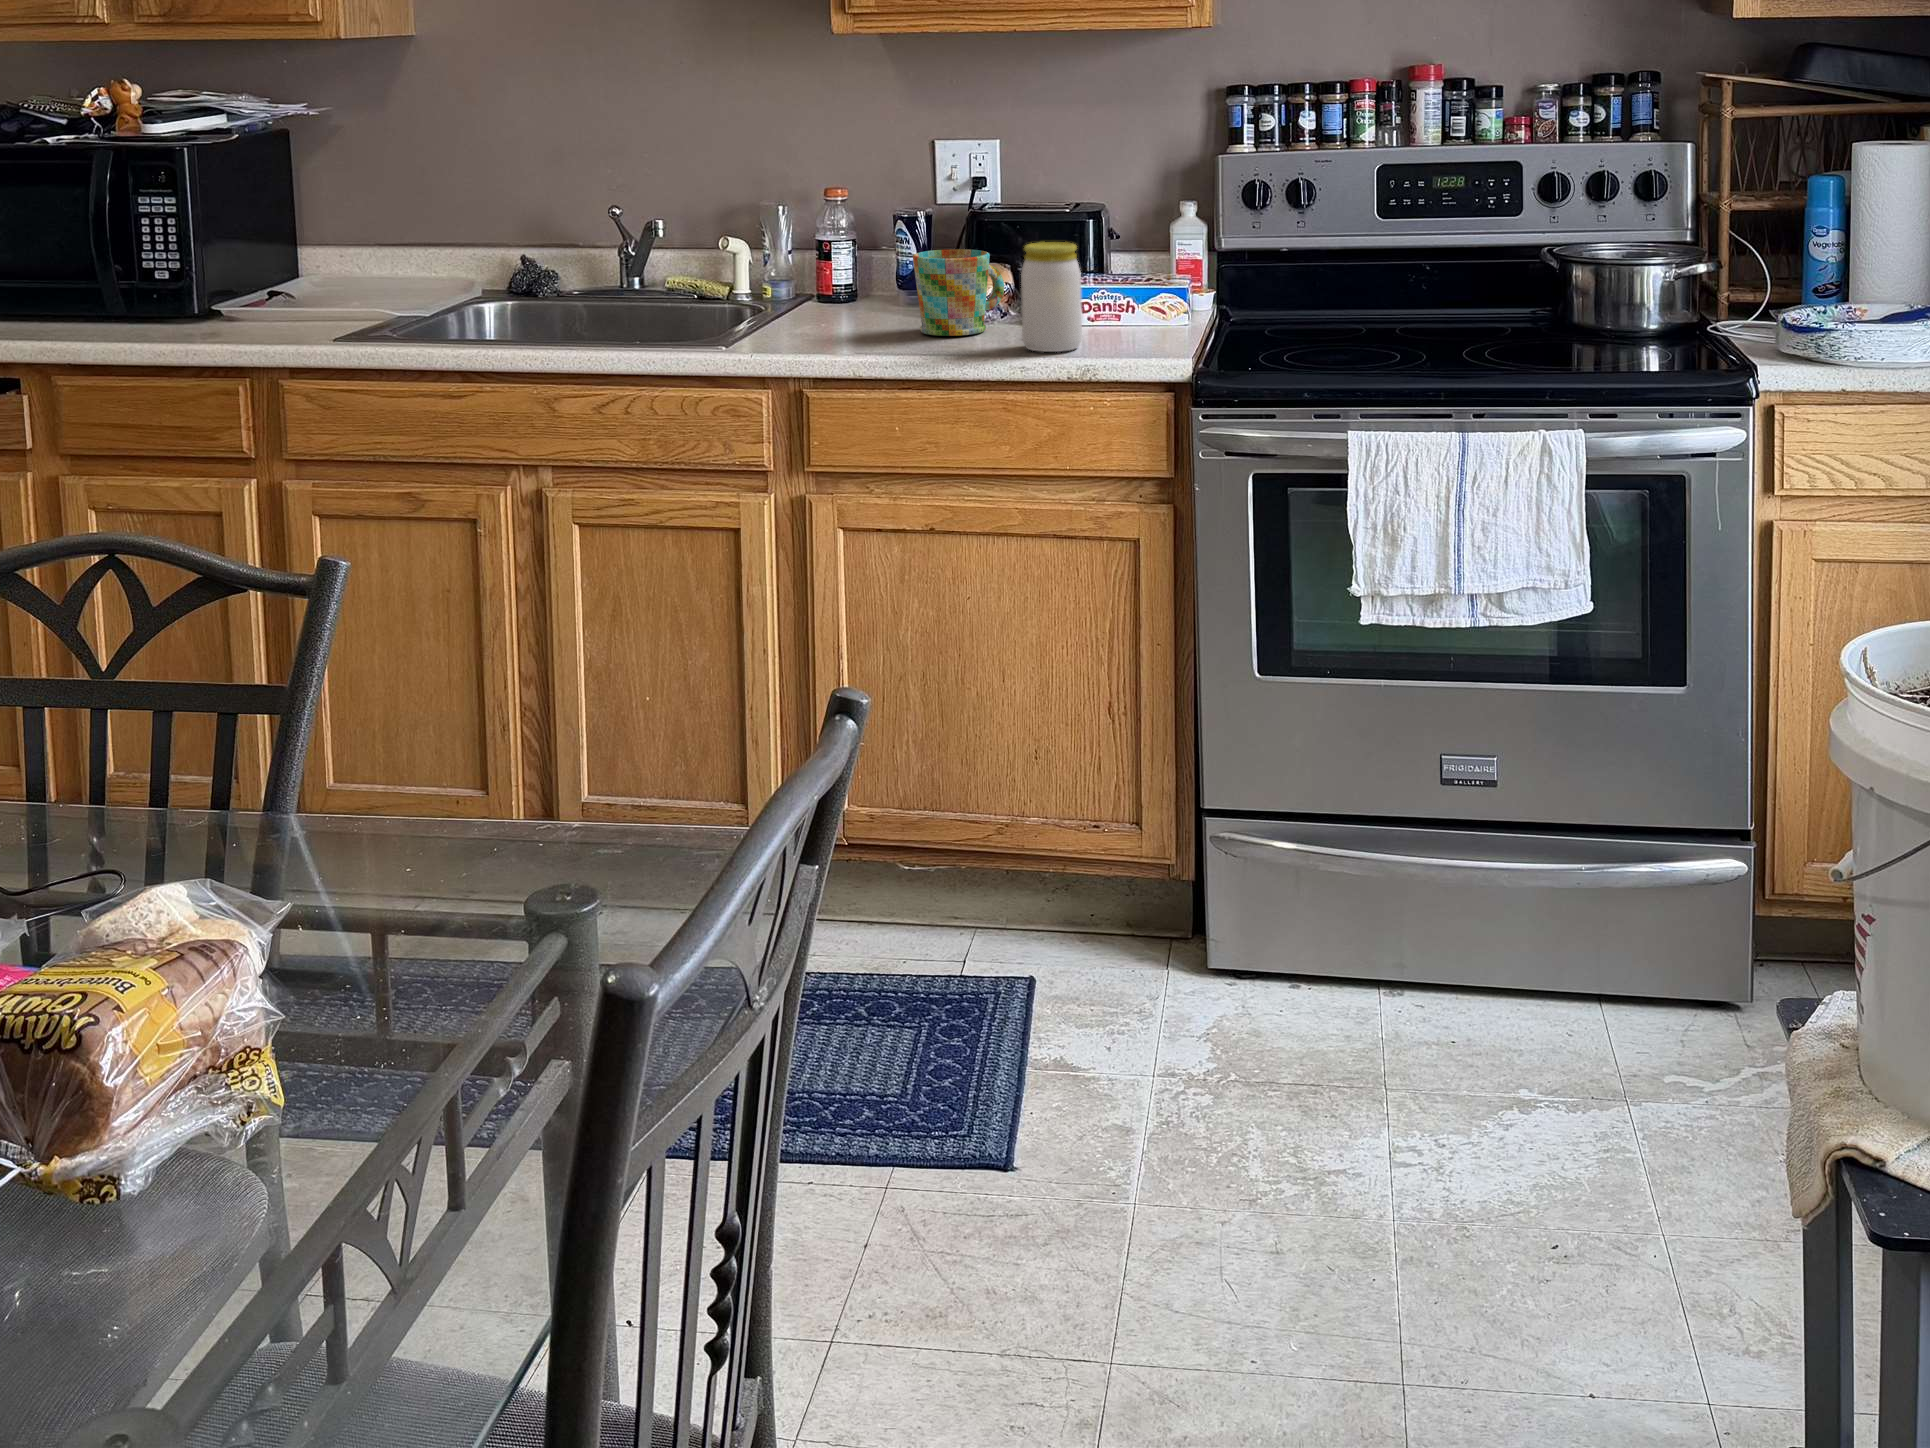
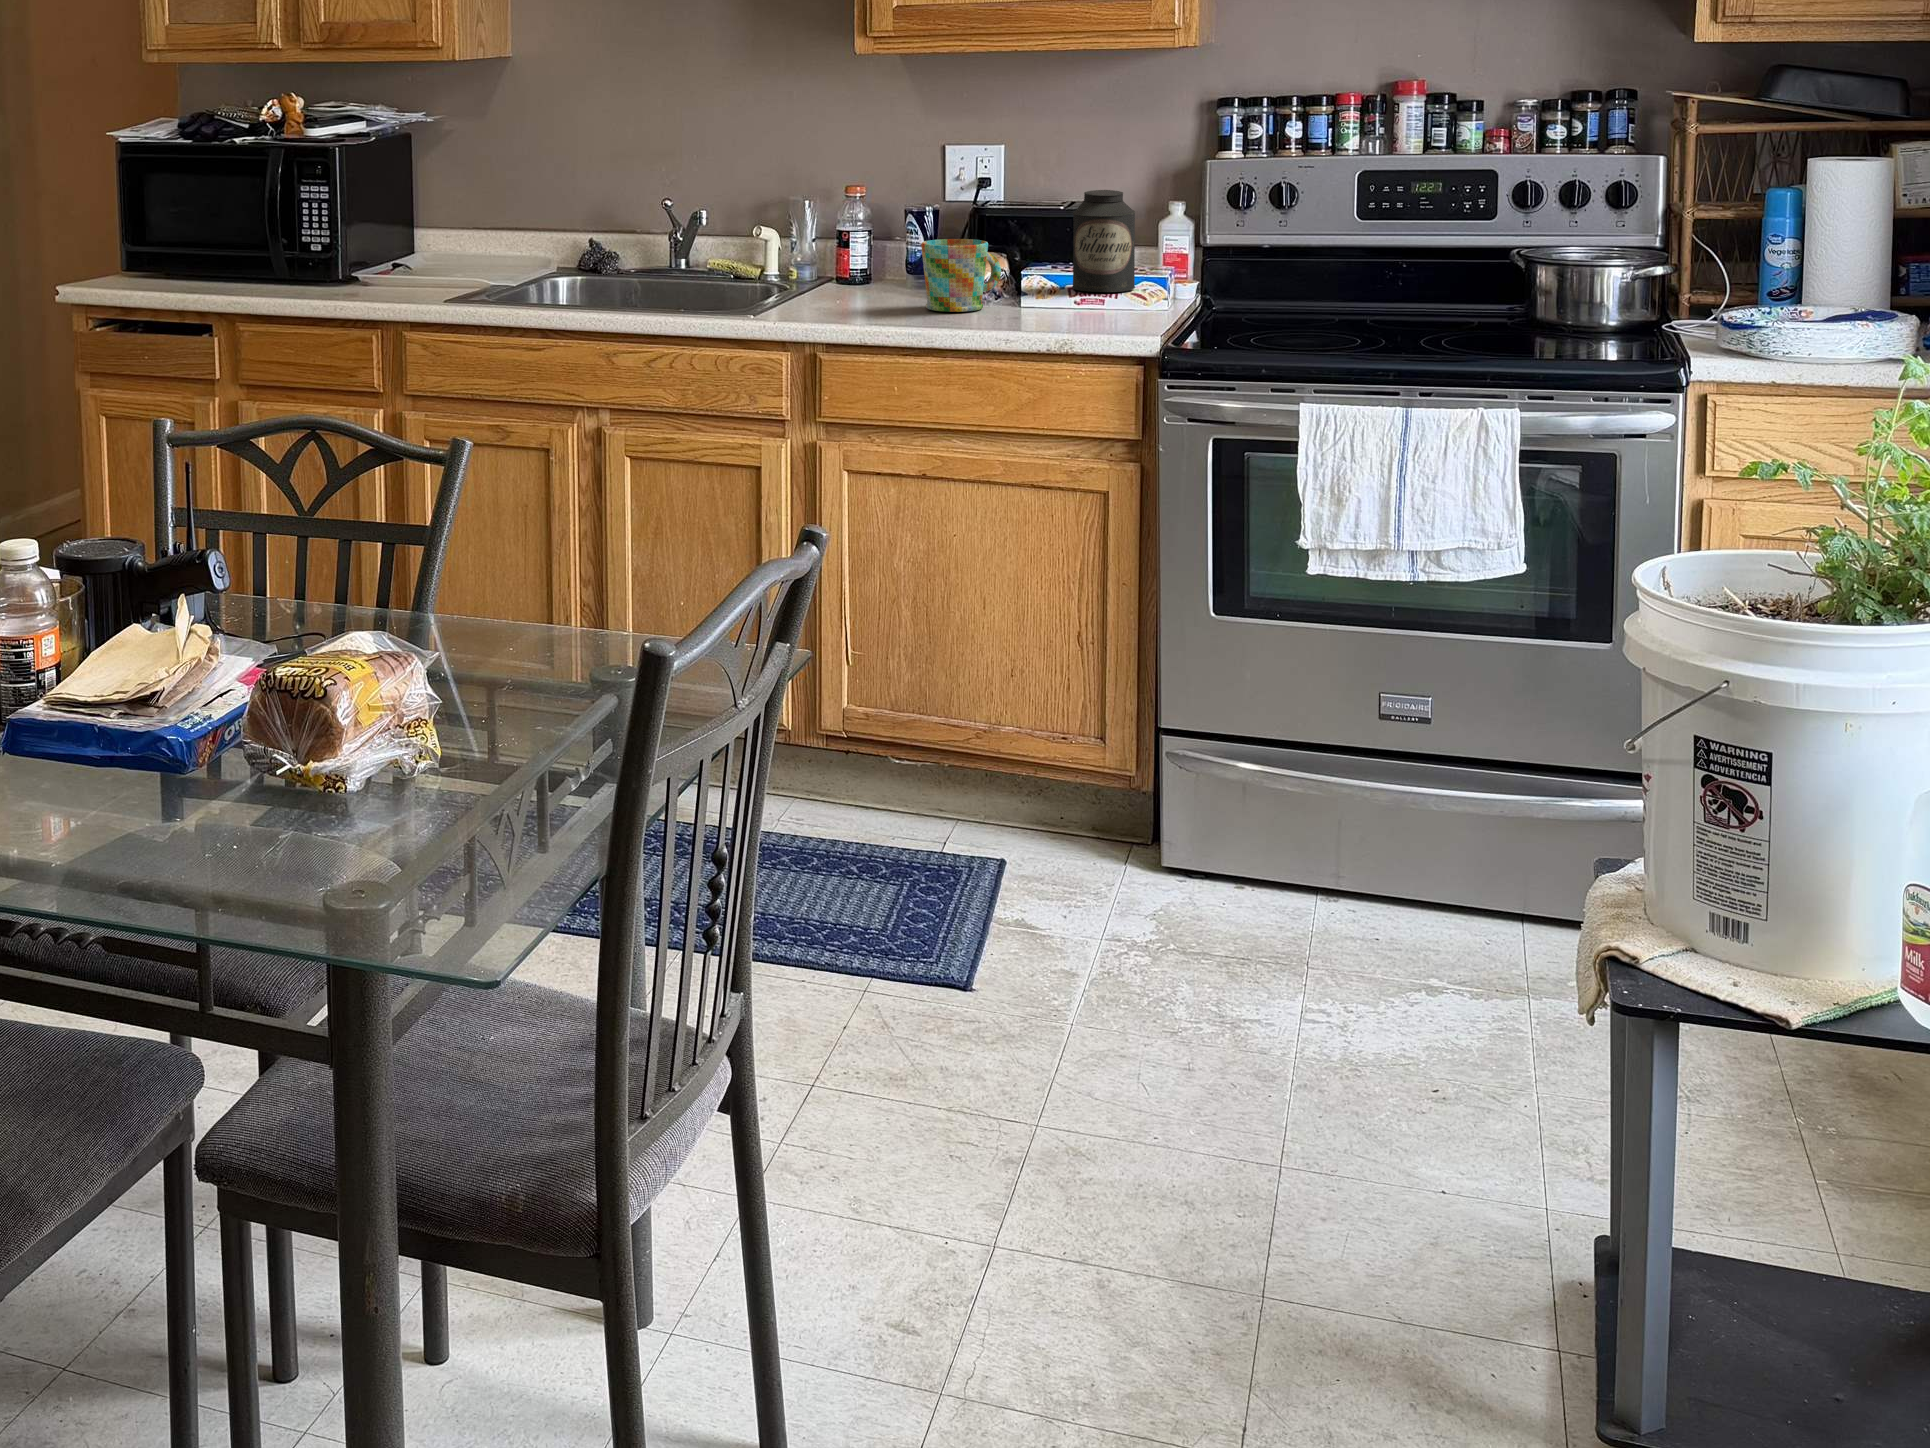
canister: none [1079,187,1149,305] -> present [1072,190,1135,292]
jar: present [1021,242,1082,352] -> none [1011,233,1064,326]

